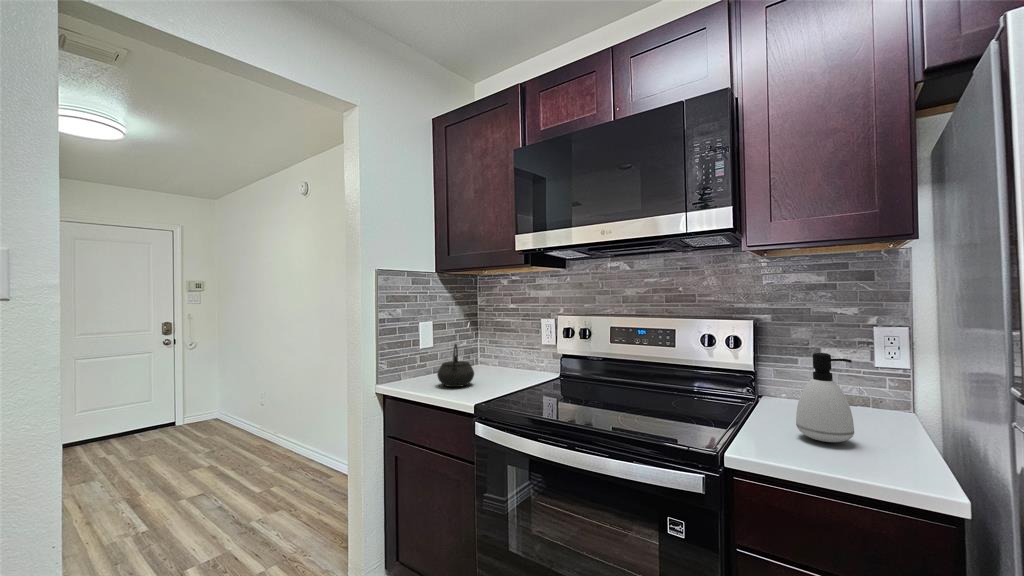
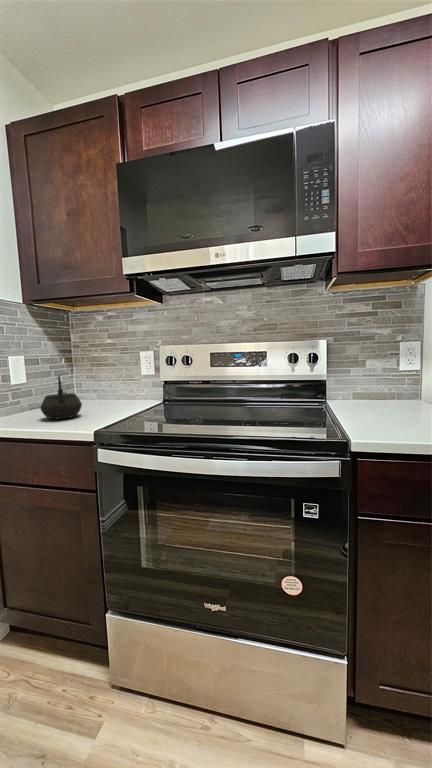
soap dispenser: present [796,353,854,442] -> none [371,356,412,421]

